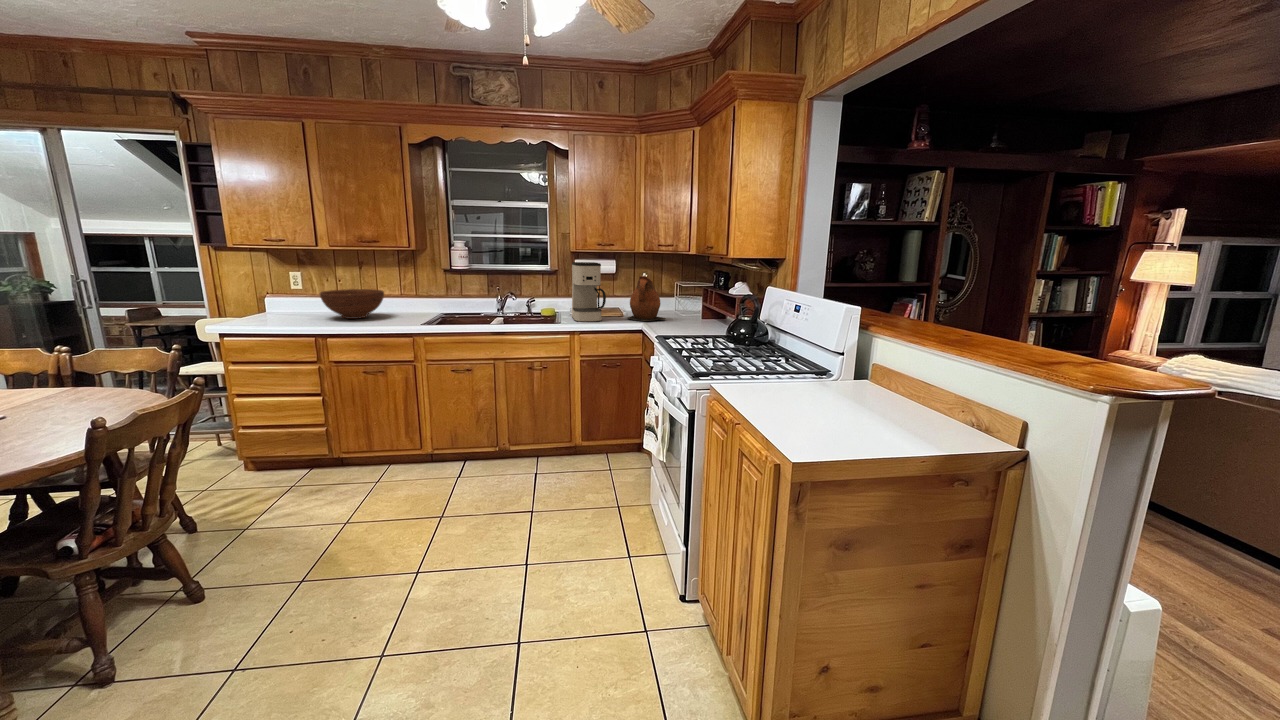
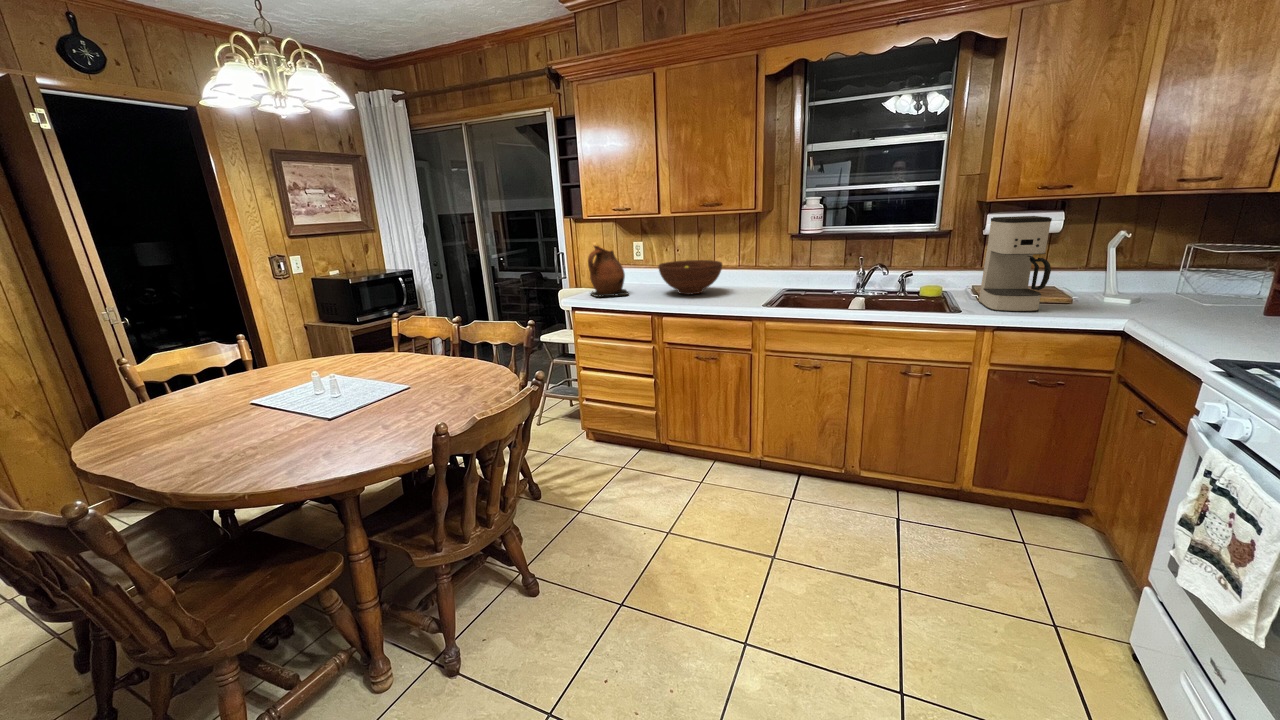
ceramic pitcher: present [628,276,665,321] -> present [588,245,628,296]

